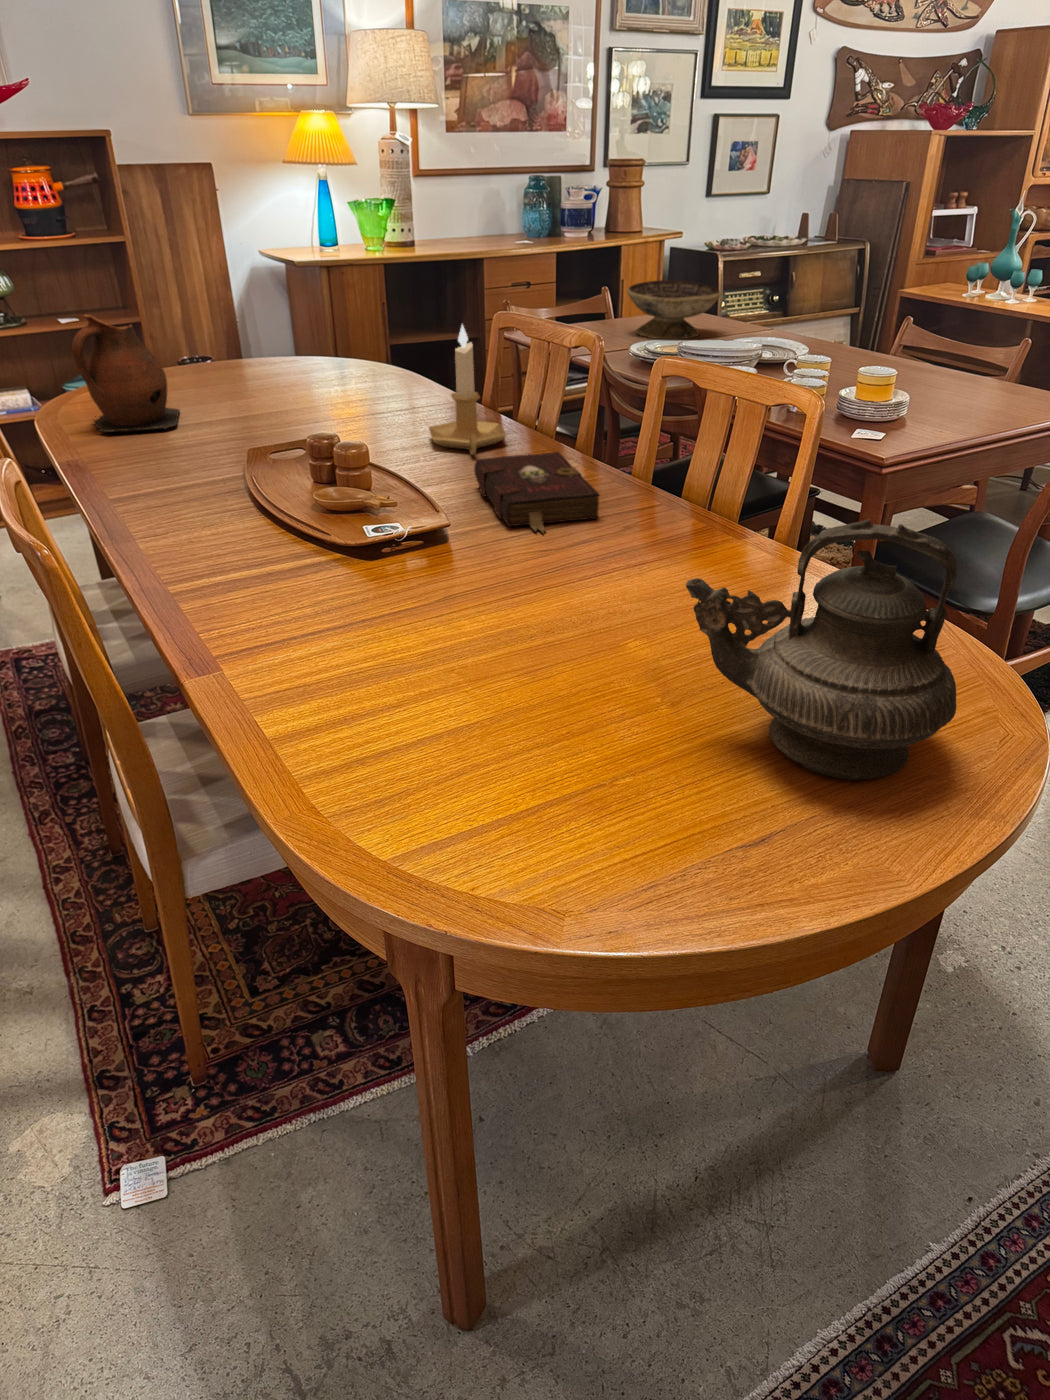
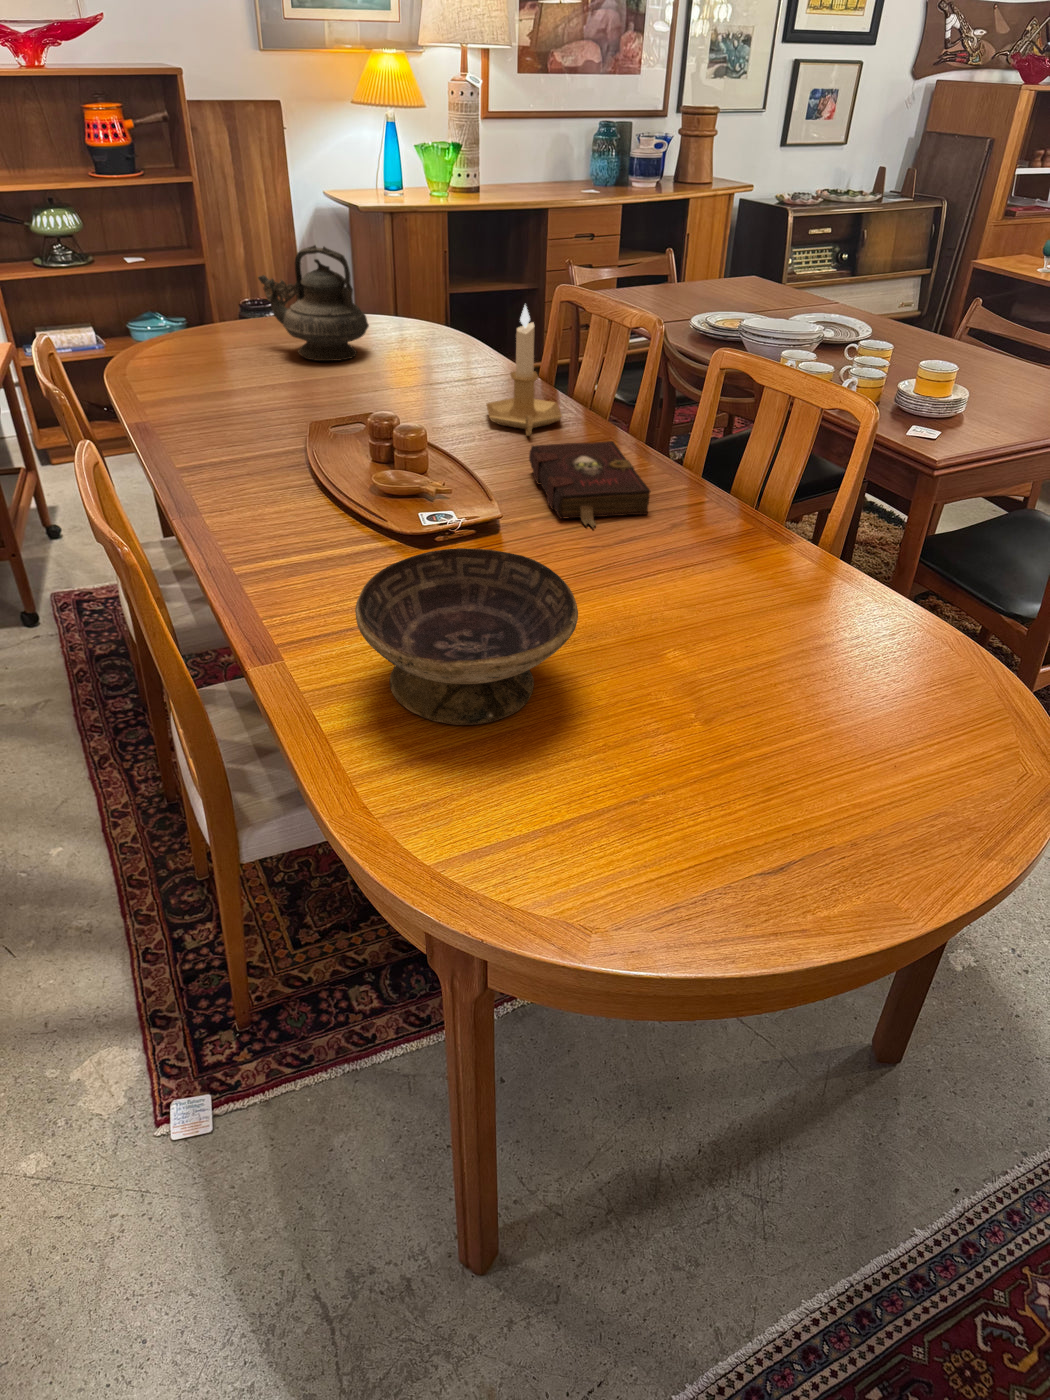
decorative bowl: present [627,280,720,339] -> present [355,548,578,725]
ceramic pitcher: present [72,315,180,432] -> none [142,275,244,393]
teapot: present [686,519,957,780] -> present [258,245,369,361]

